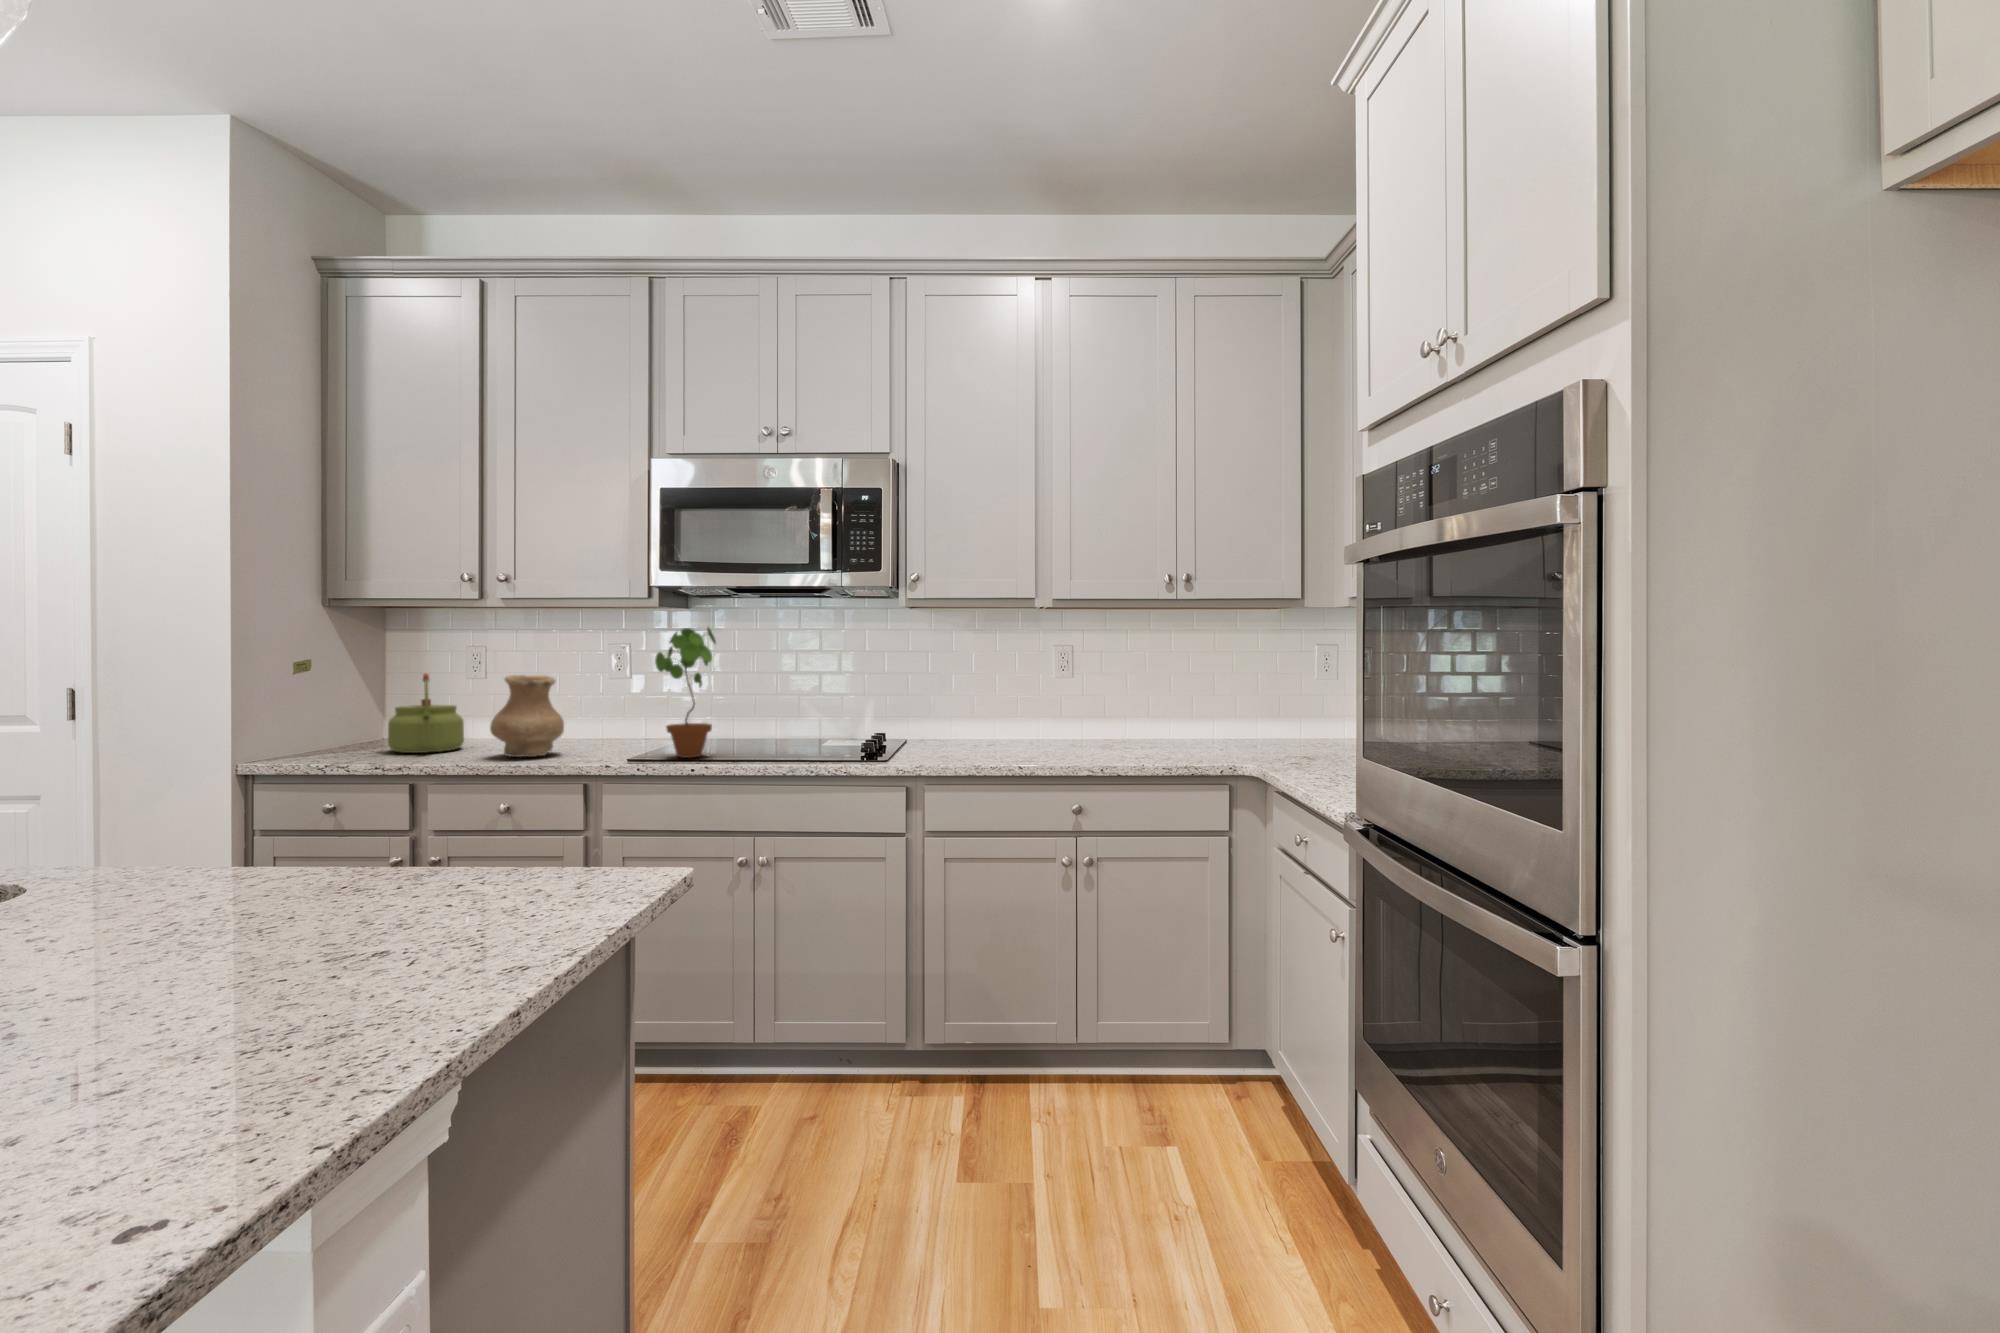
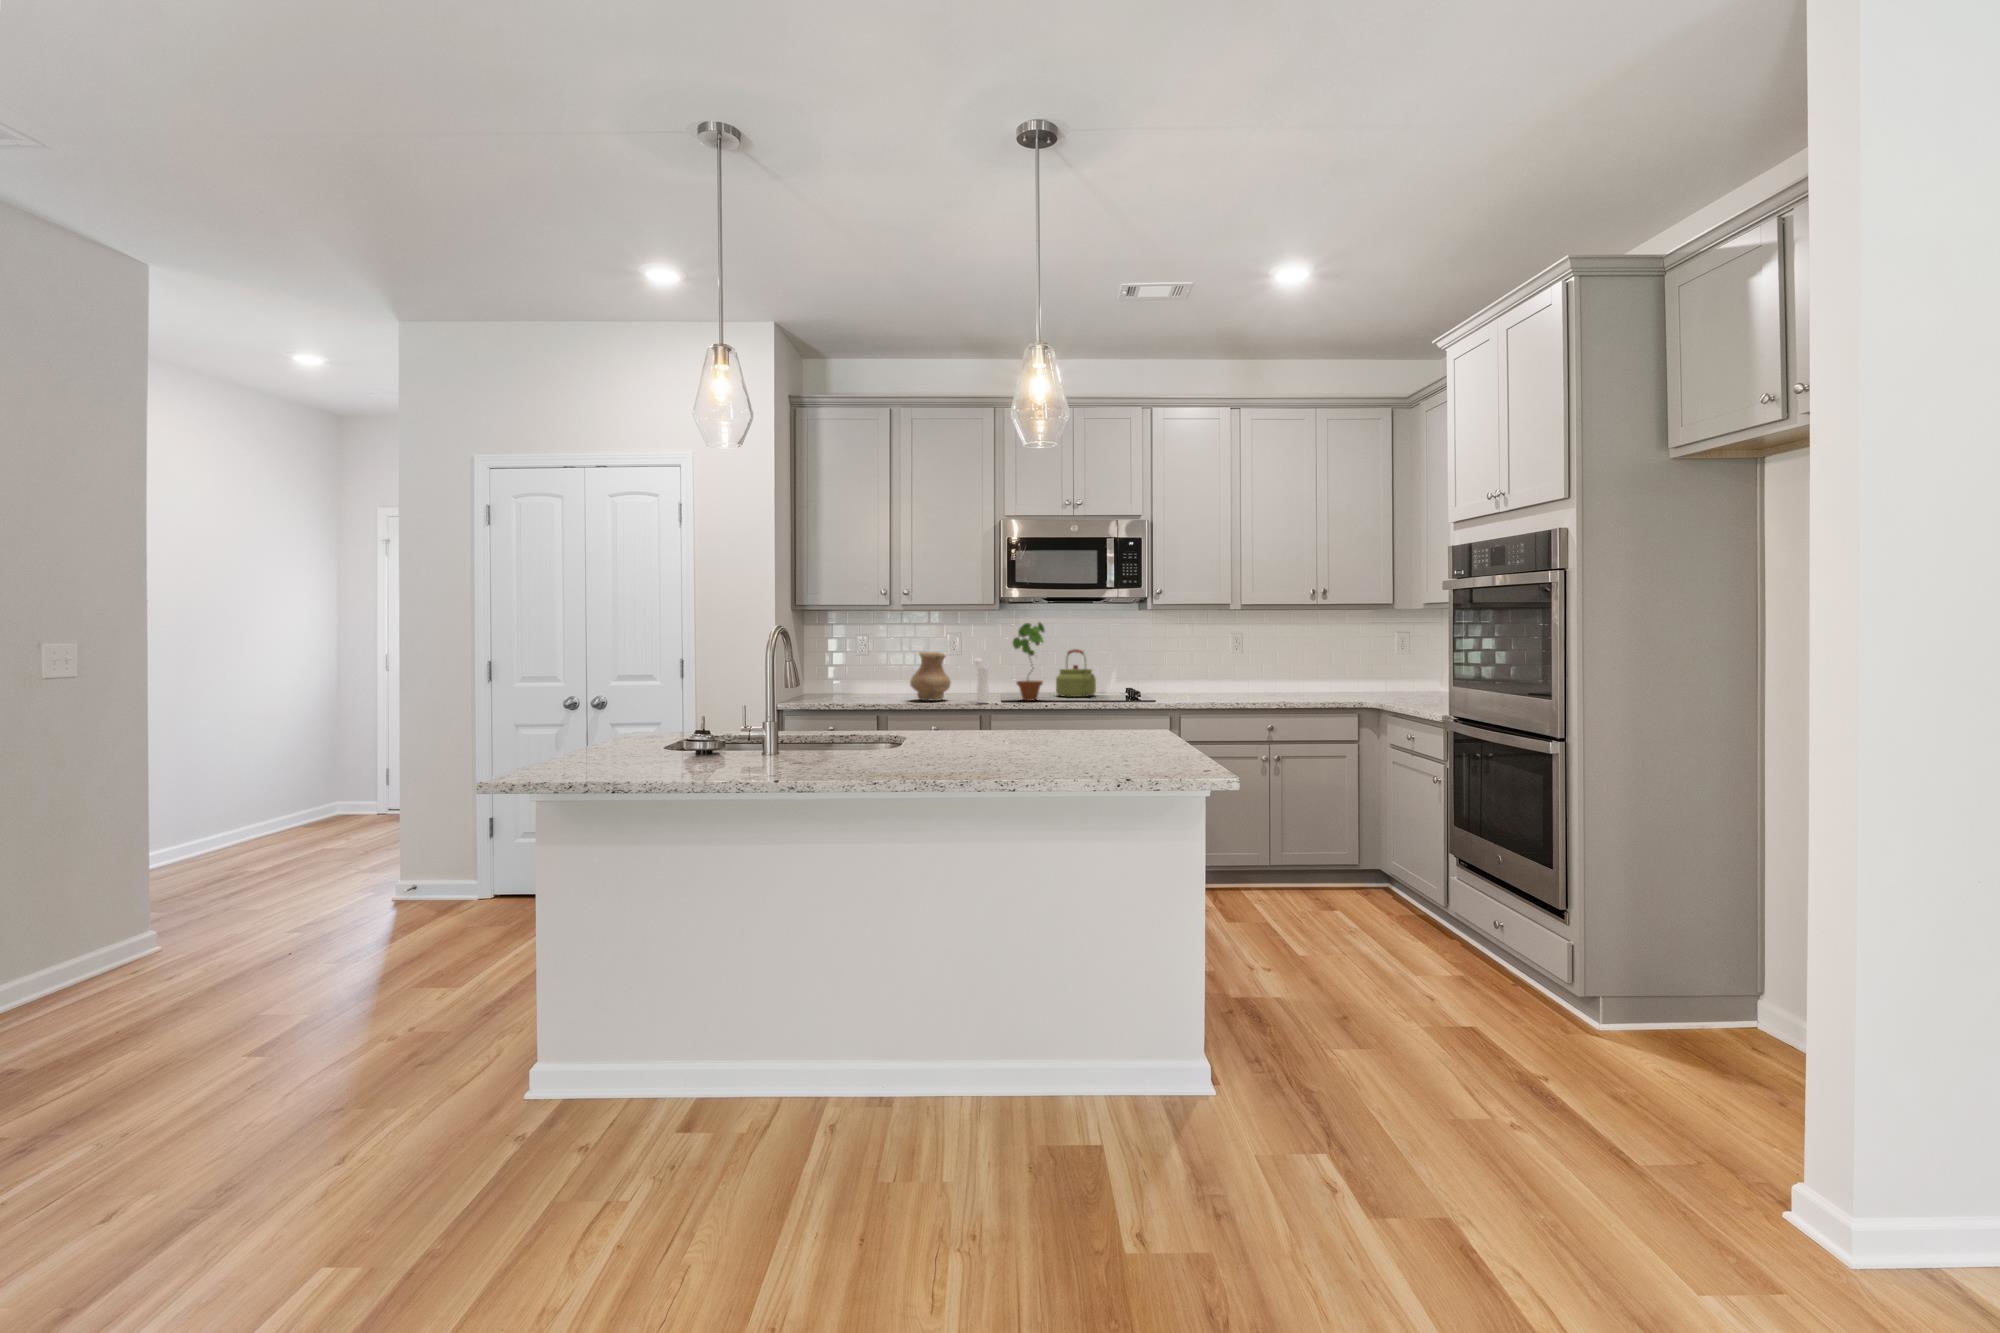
kettle: present [388,674,464,753] -> present [1056,649,1096,697]
pepper mill: none [583,687,608,764] -> present [974,658,989,703]

